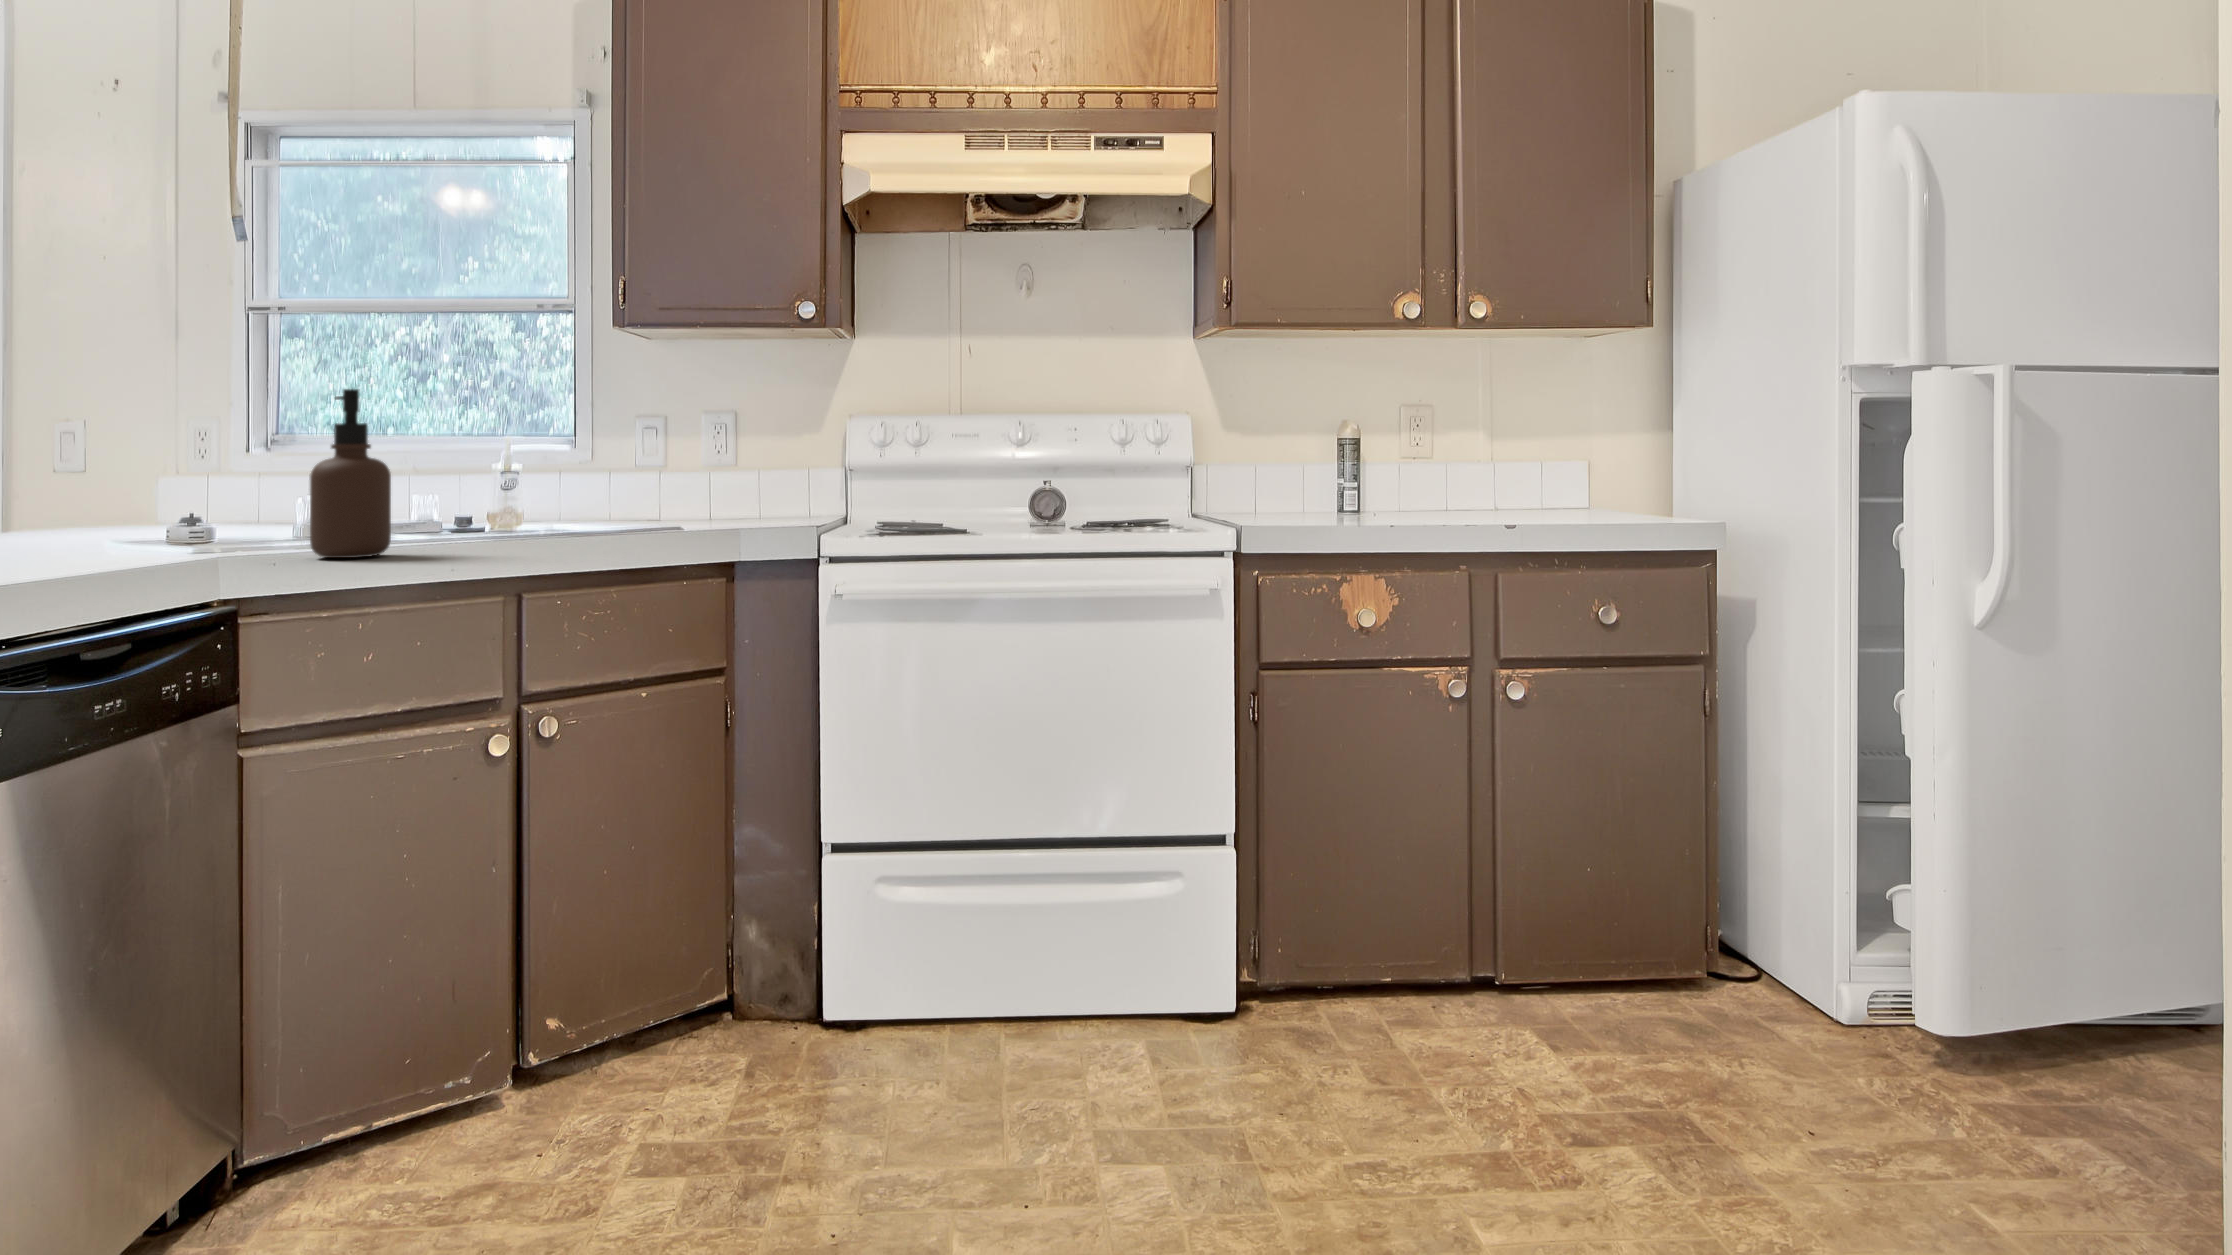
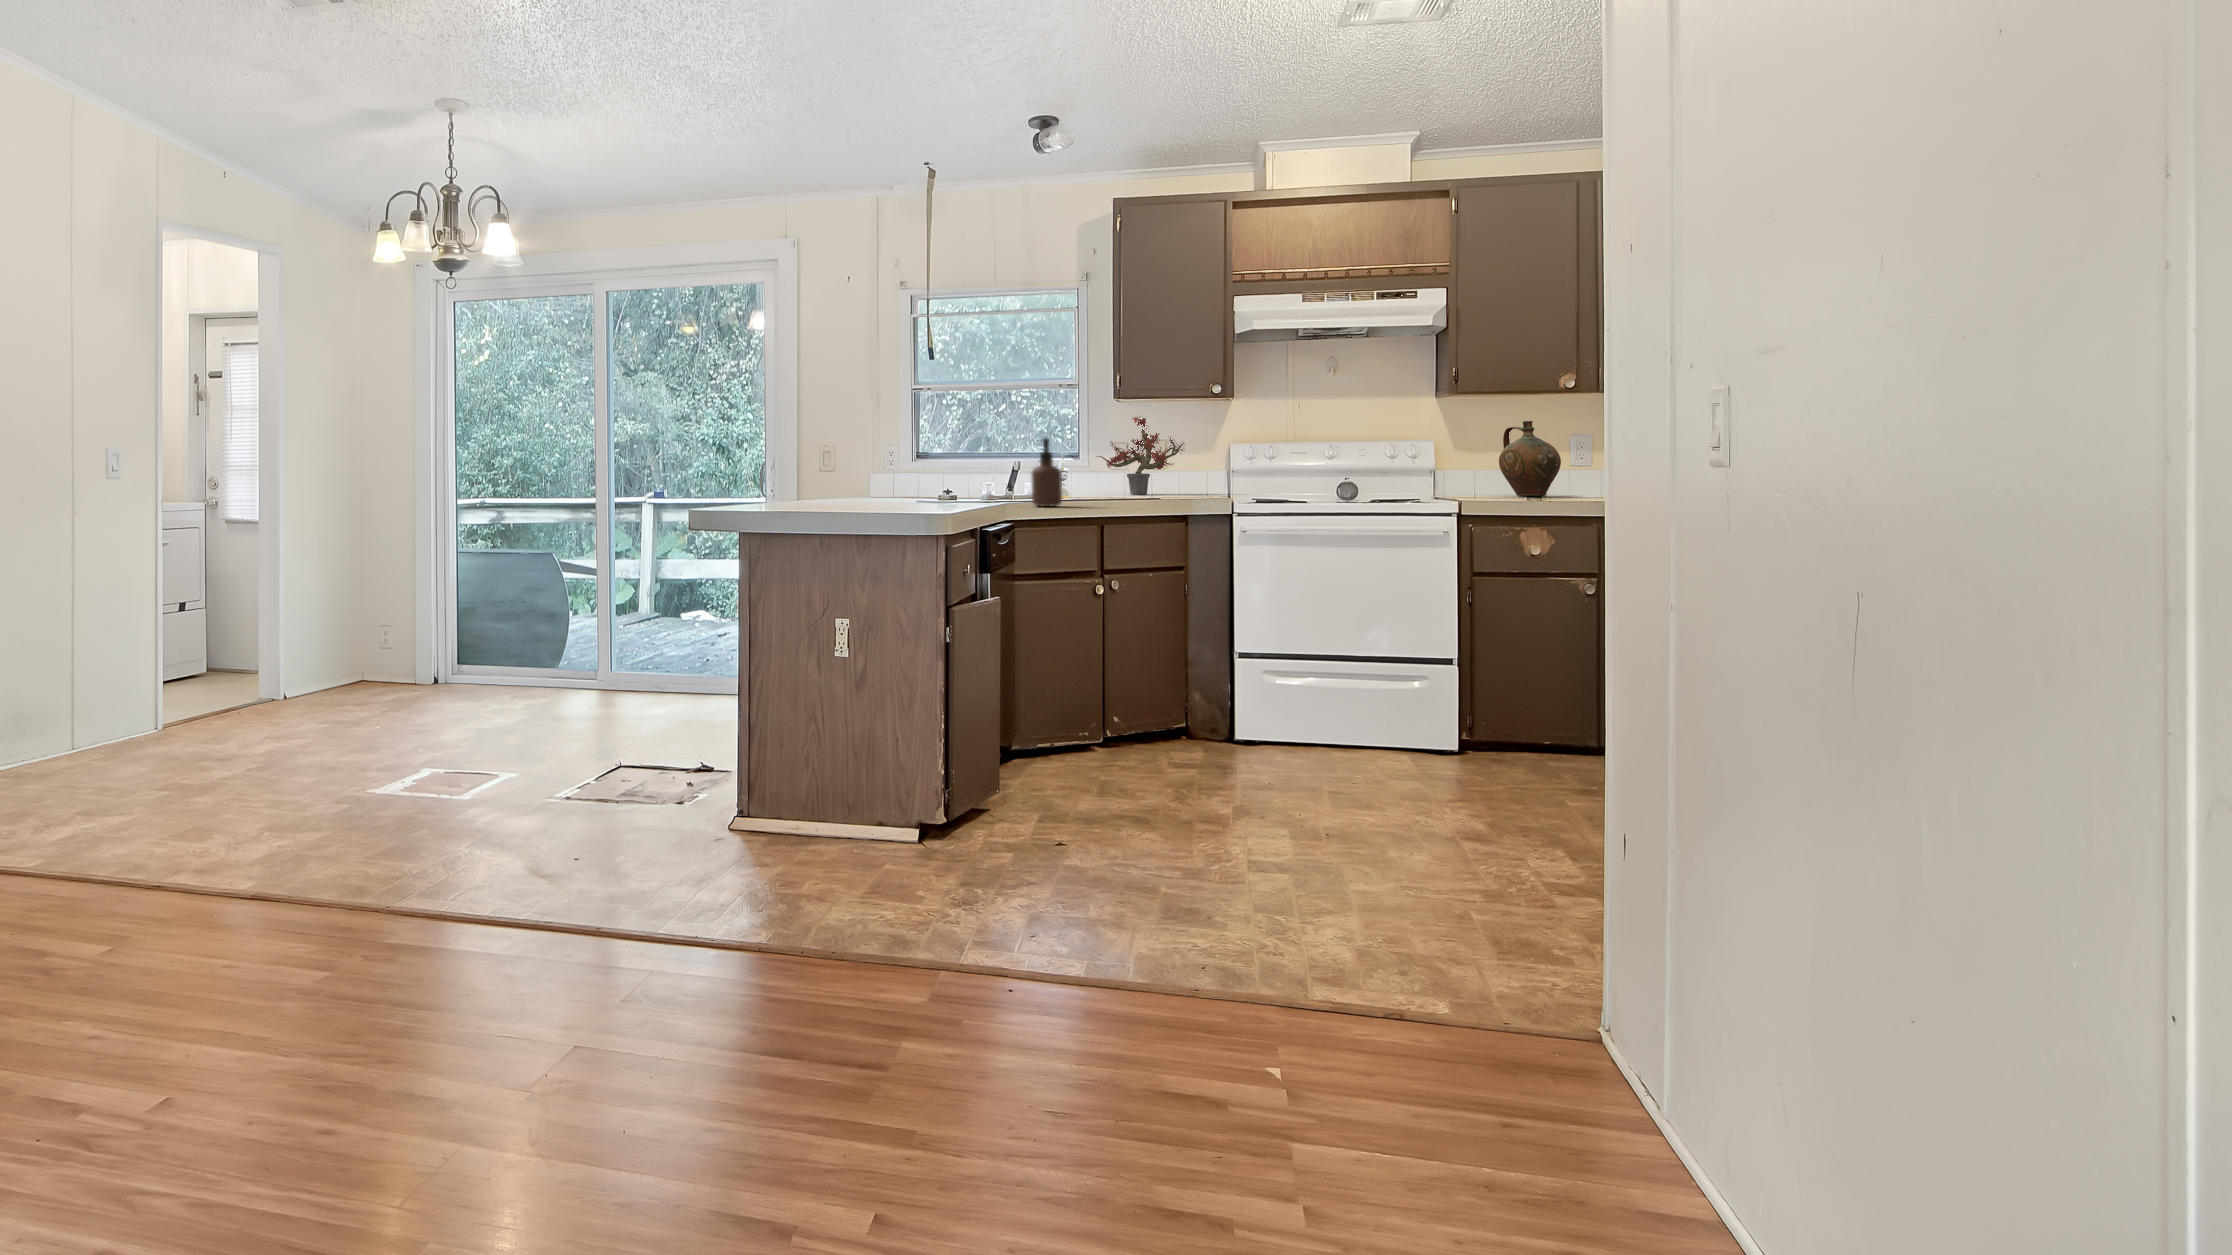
potted plant: none [599,341,773,514] -> present [1096,417,1185,495]
ceramic jug: none [1284,382,1379,510] -> present [1499,421,1561,496]

